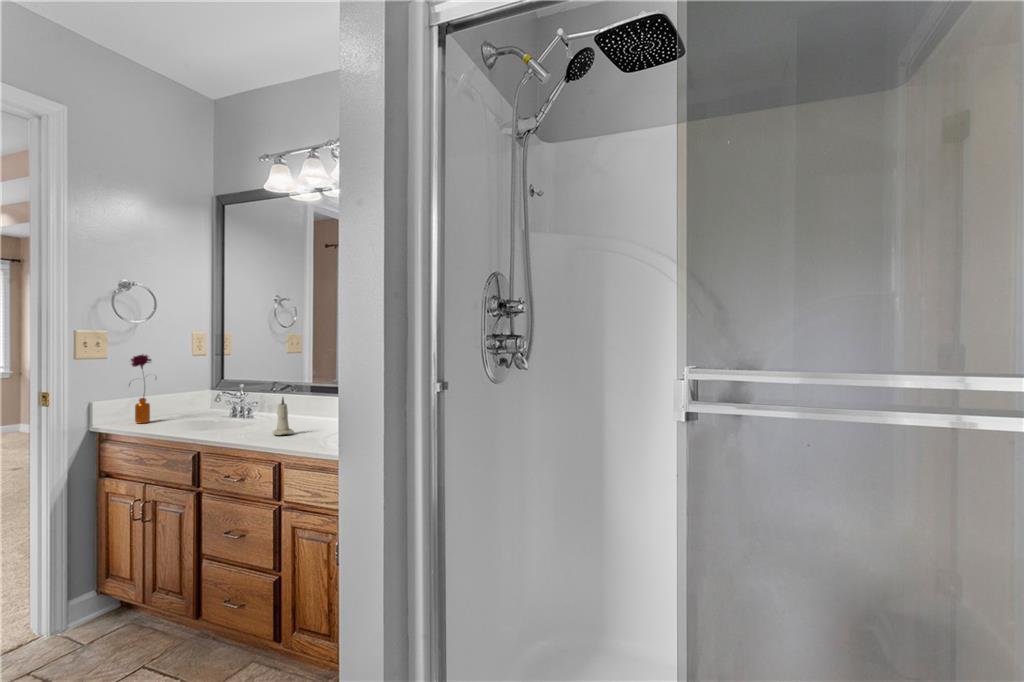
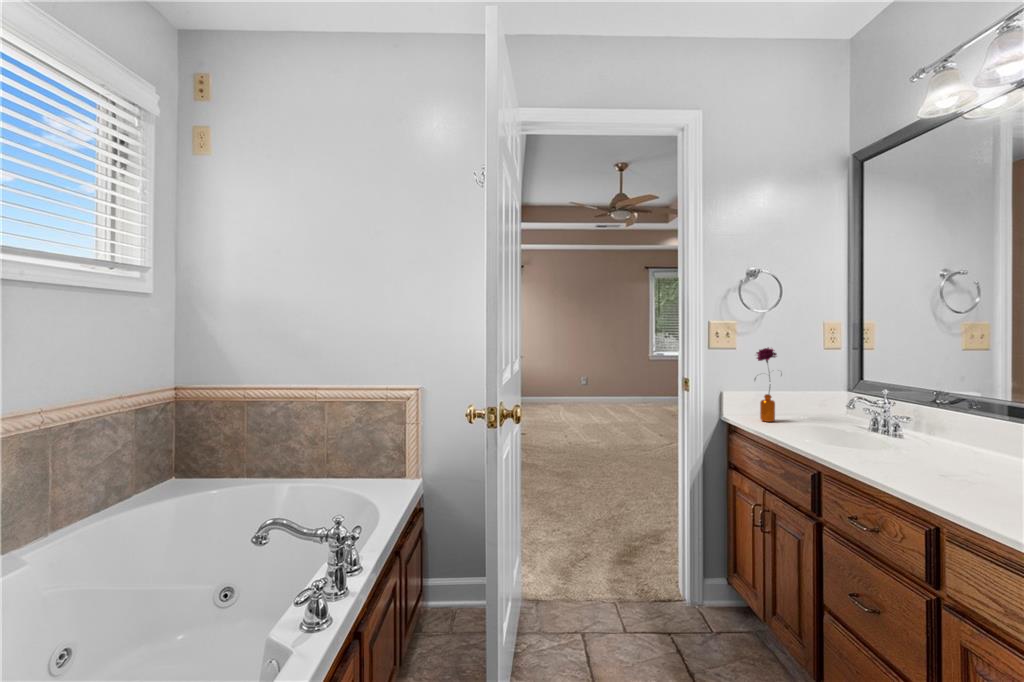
candle: present [273,397,294,435] -> none [927,421,966,482]

